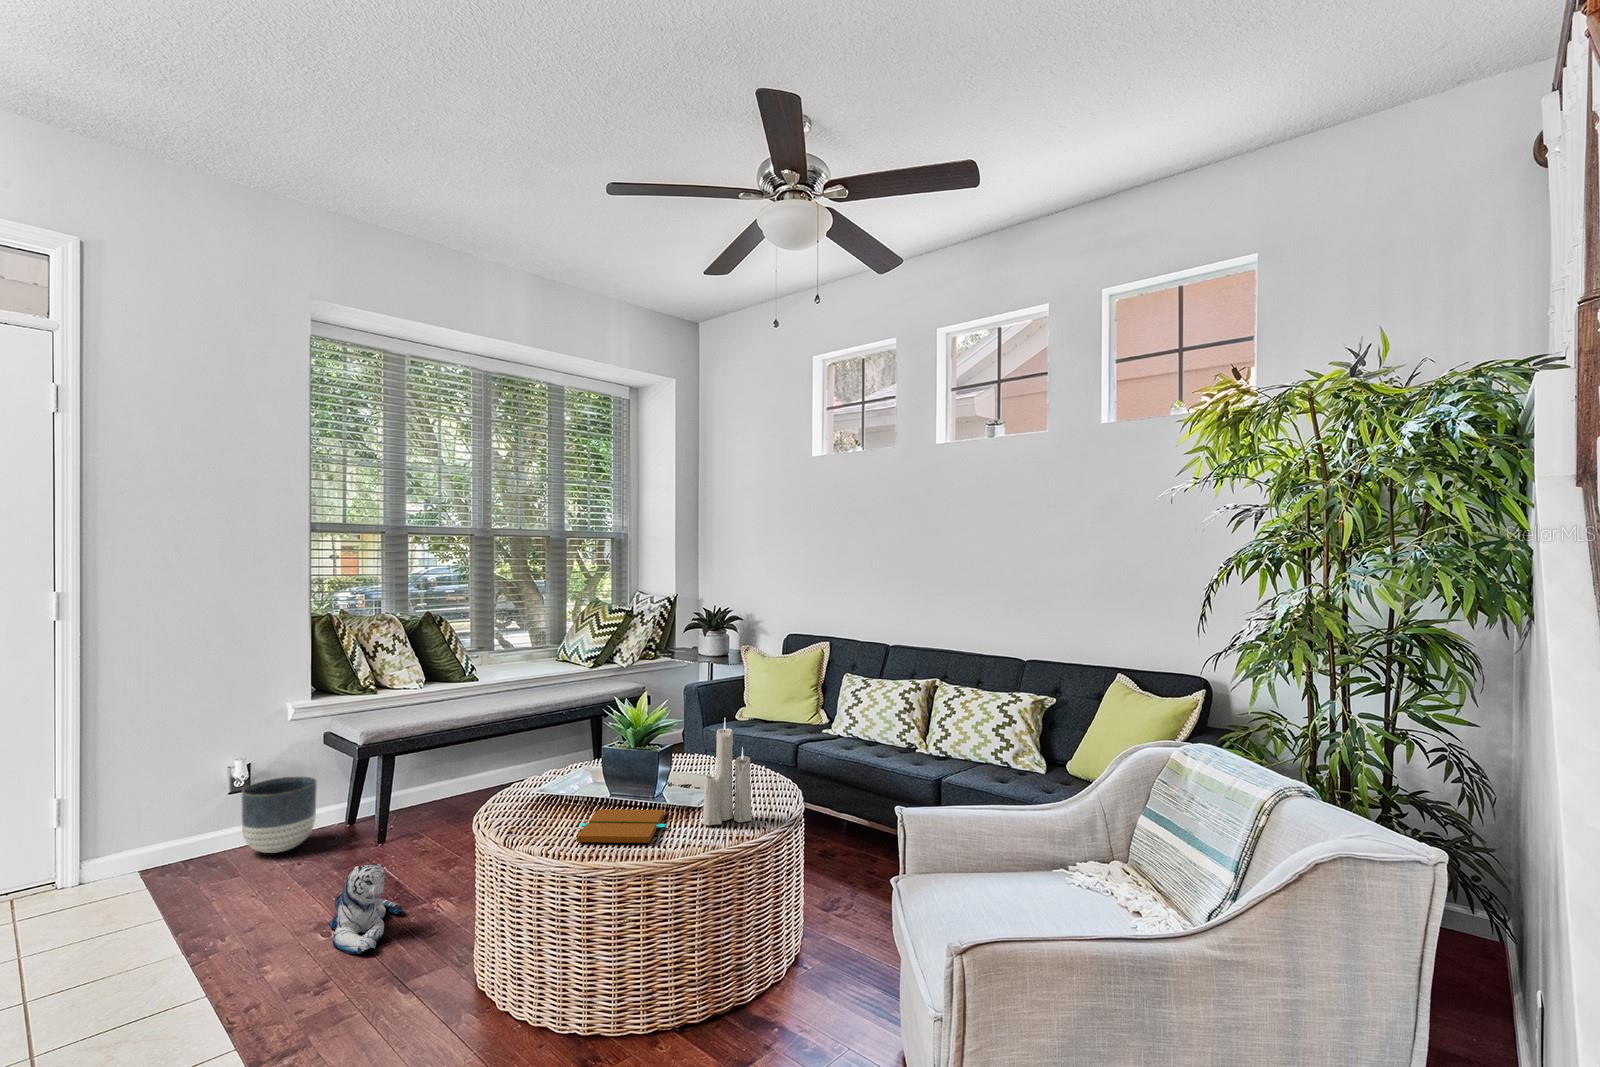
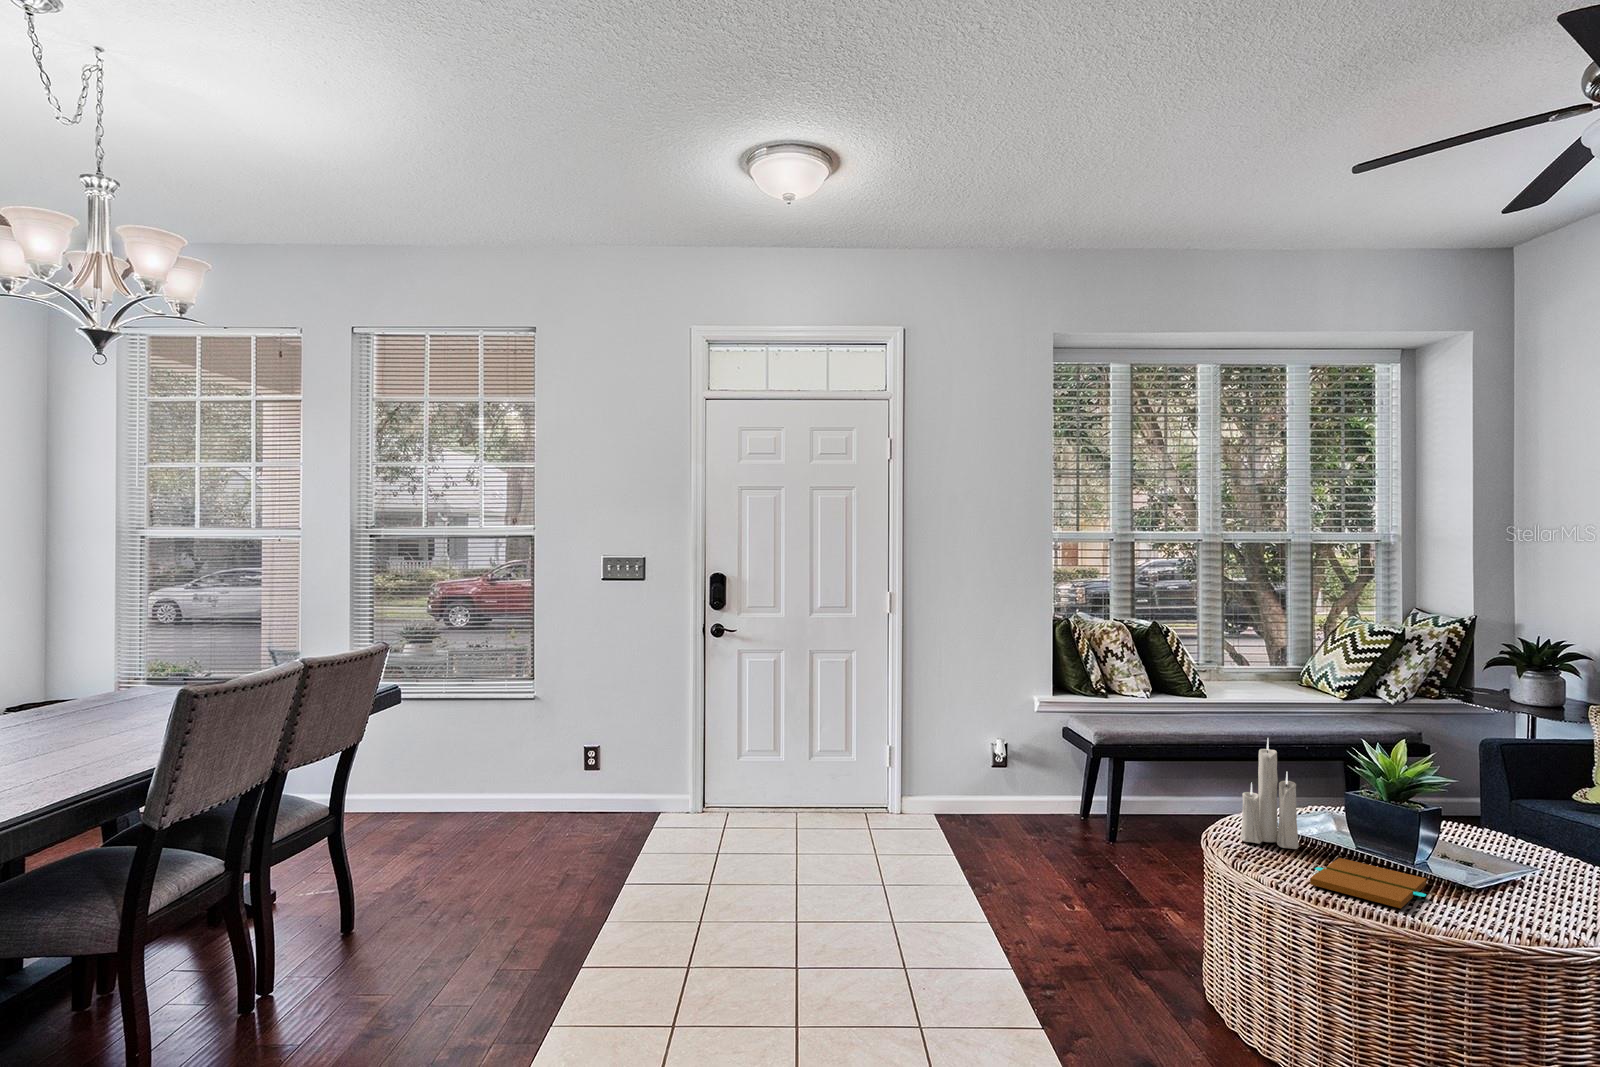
candle: present [702,718,752,826] -> present [1240,738,1299,849]
planter: present [242,776,317,853] -> none [1002,761,1059,826]
plush toy: present [328,864,402,954] -> none [1071,853,1134,933]

